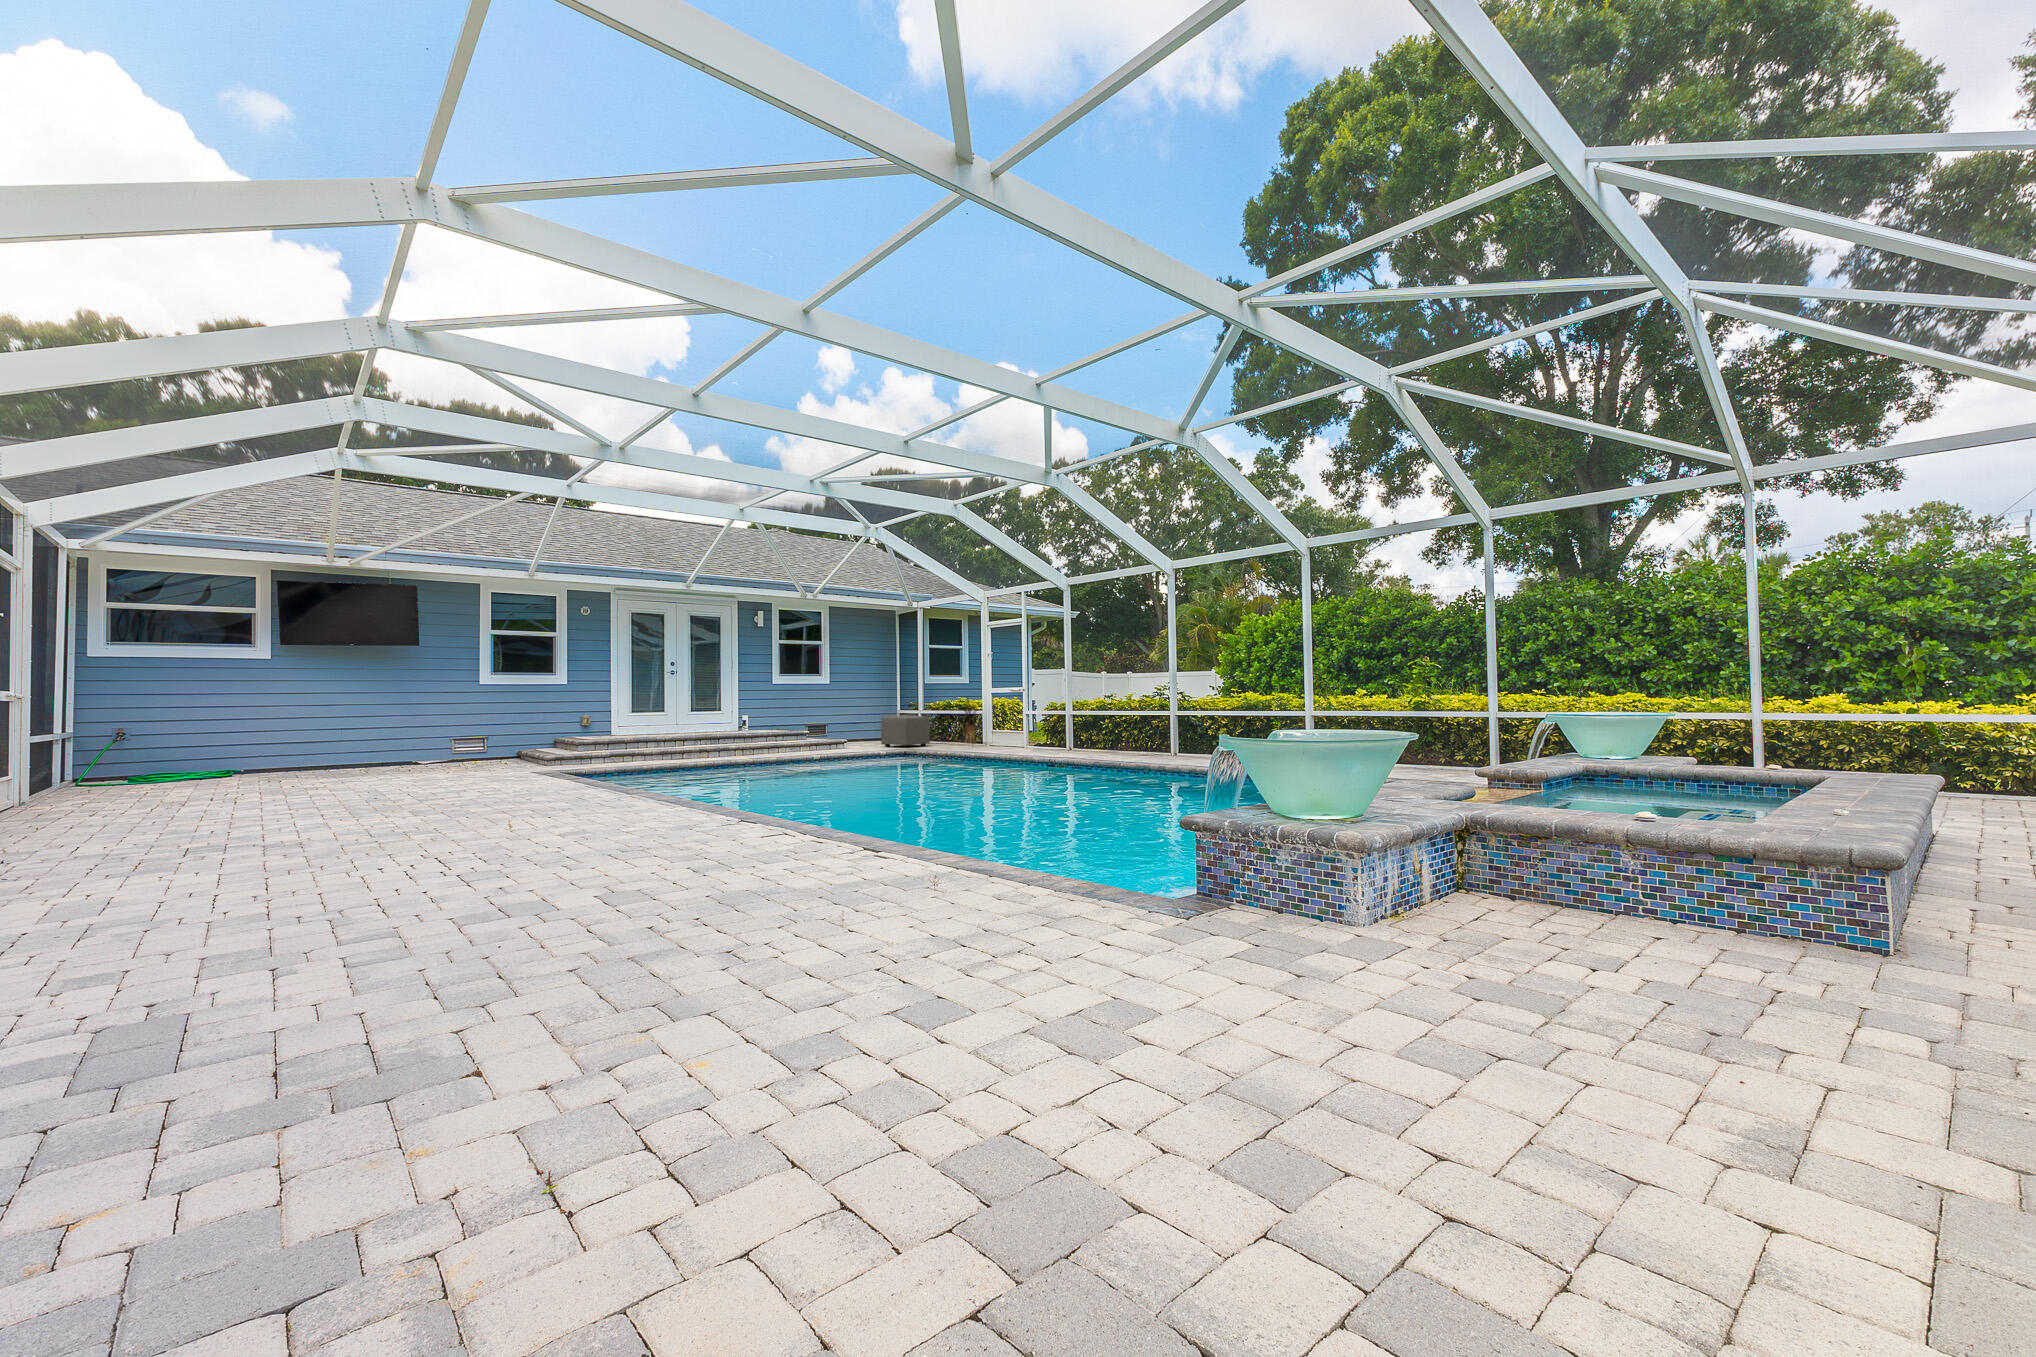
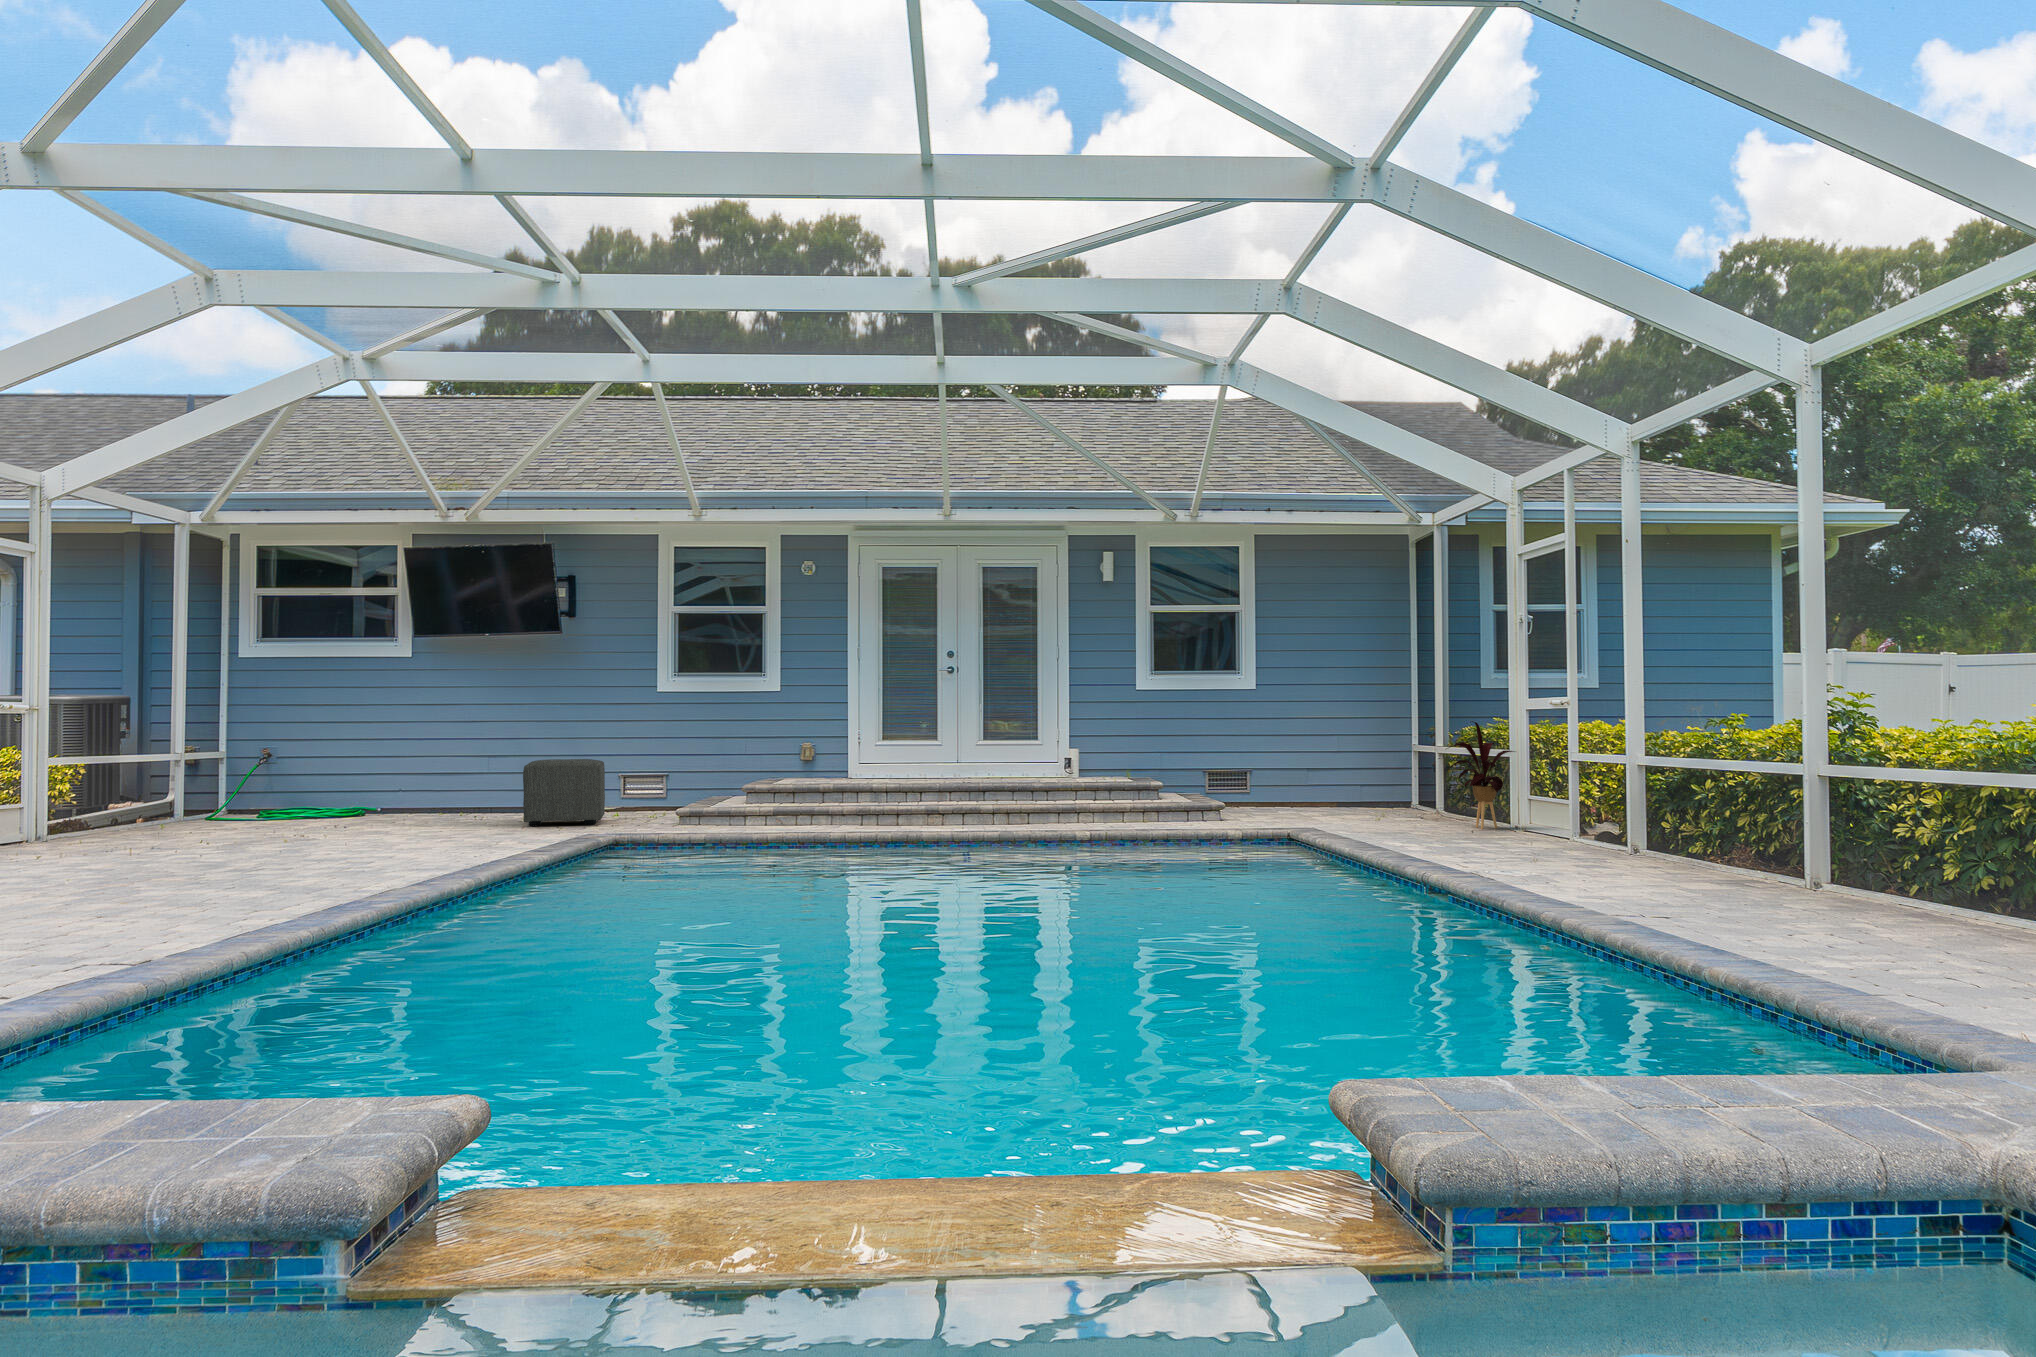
ottoman: present [881,715,930,748] -> present [523,759,605,826]

